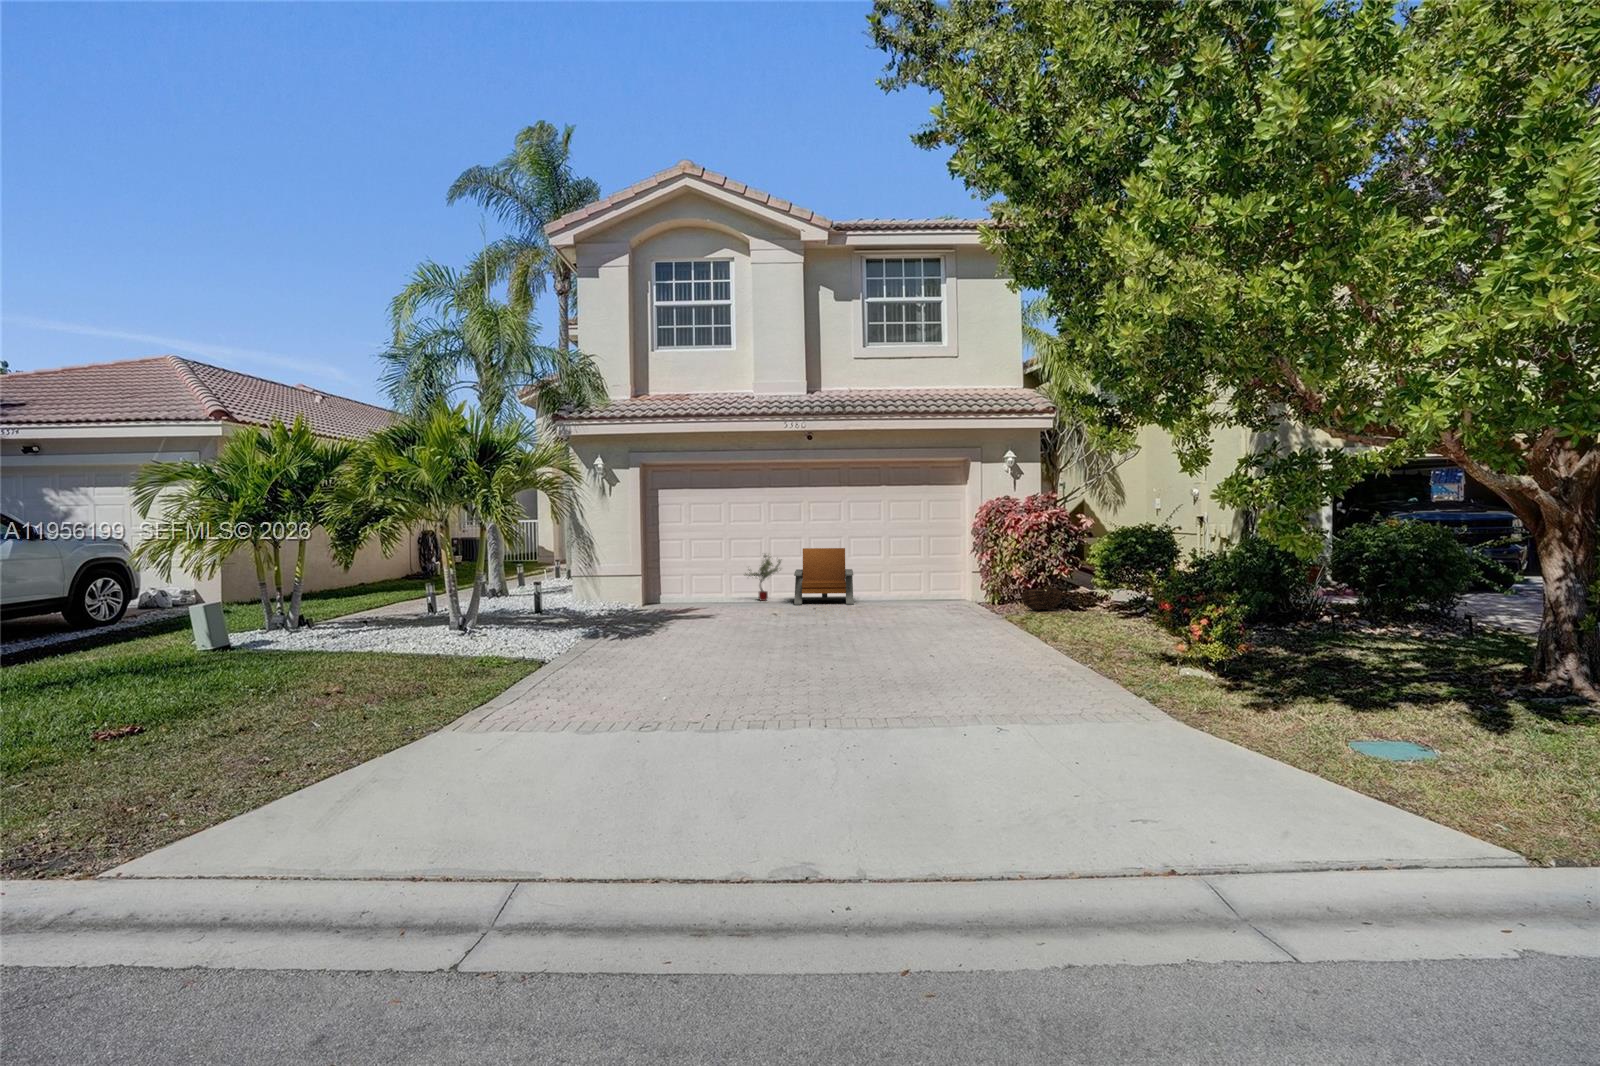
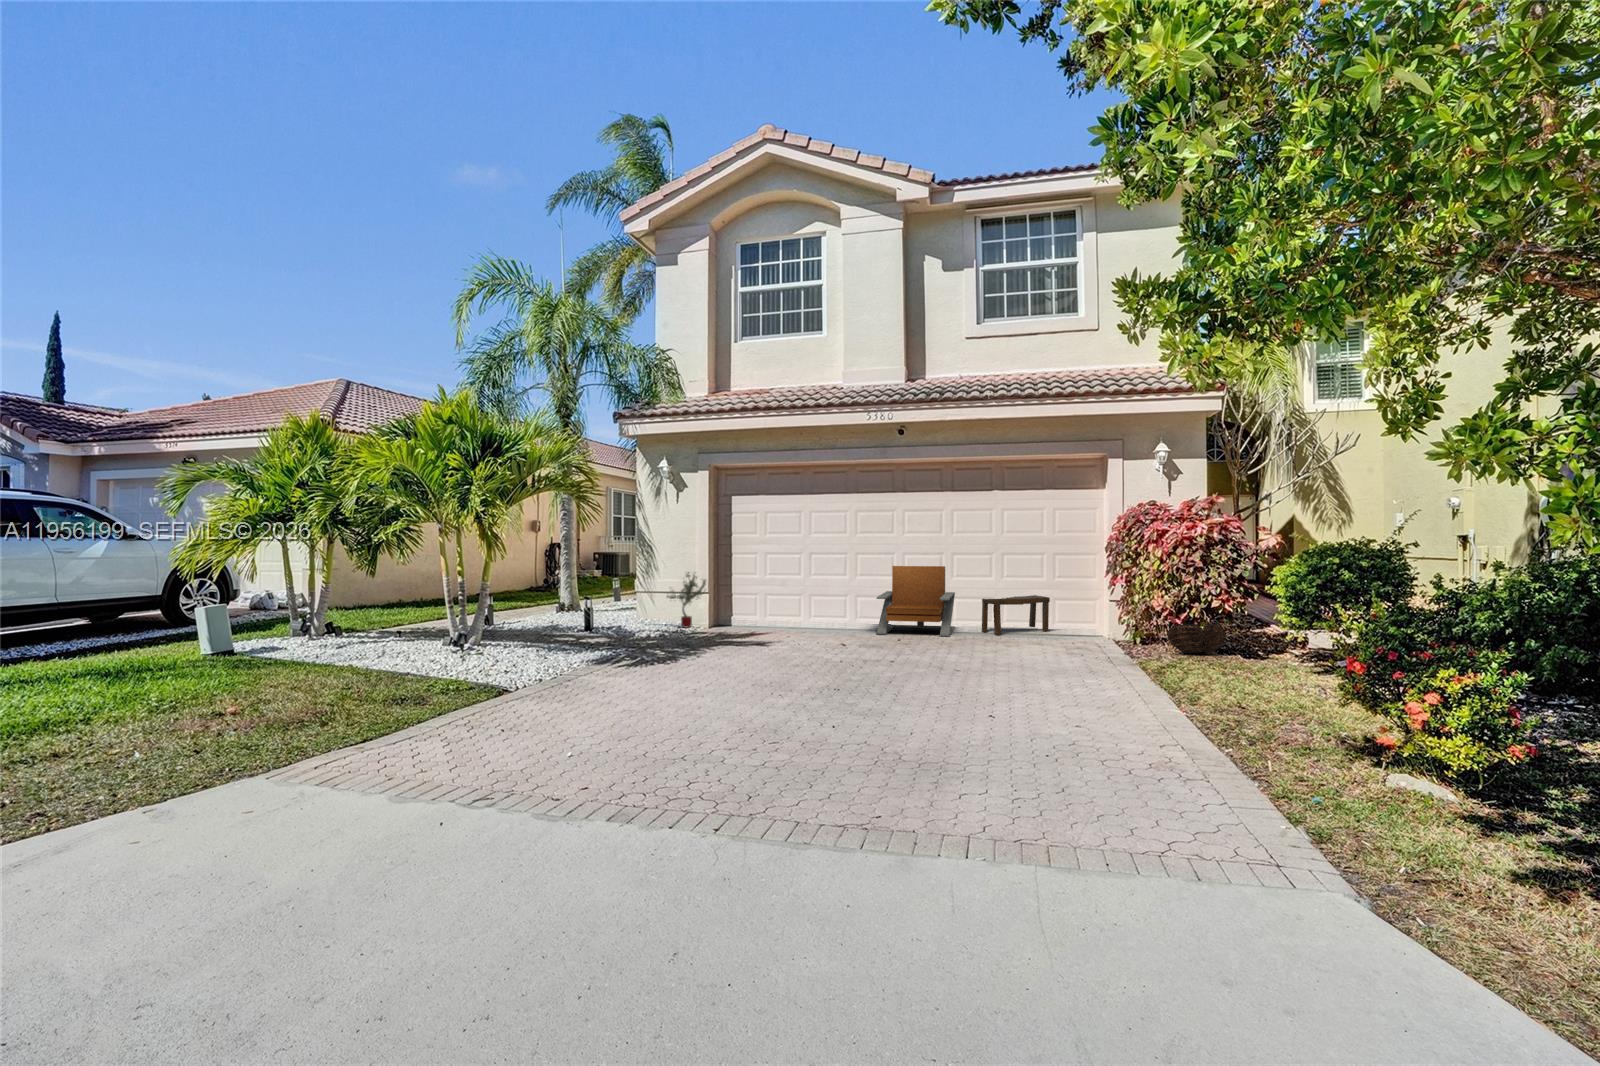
potted tree: present [745,555,781,601] -> present [667,572,706,628]
bench: none [876,570,928,602] -> present [982,595,1050,635]

